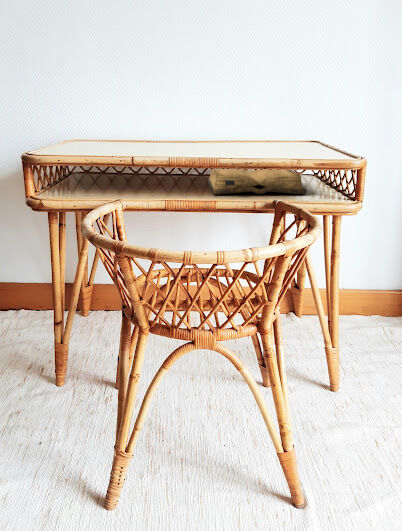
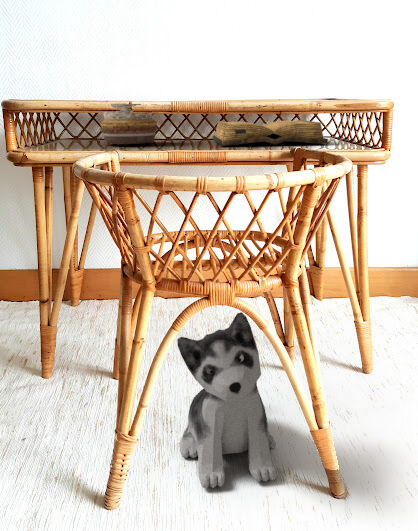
decorative bowl: none [109,151,159,189] -> present [100,103,158,145]
plush toy: none [168,352,250,496] -> present [177,312,276,489]

